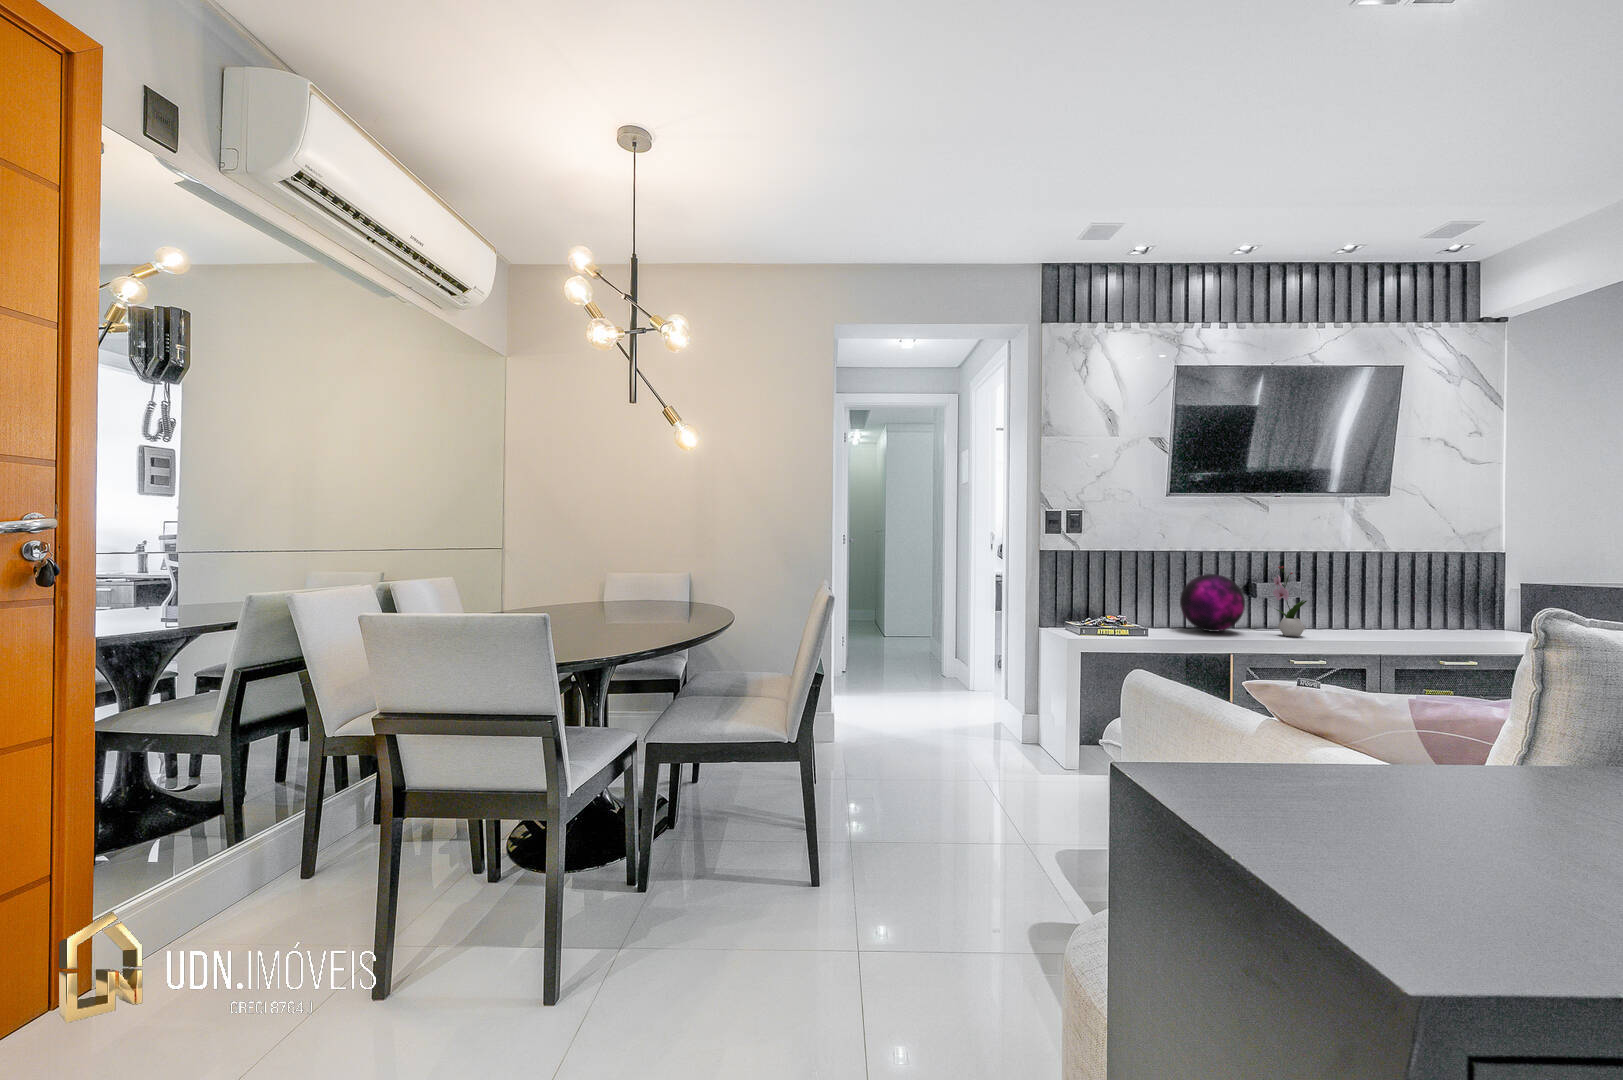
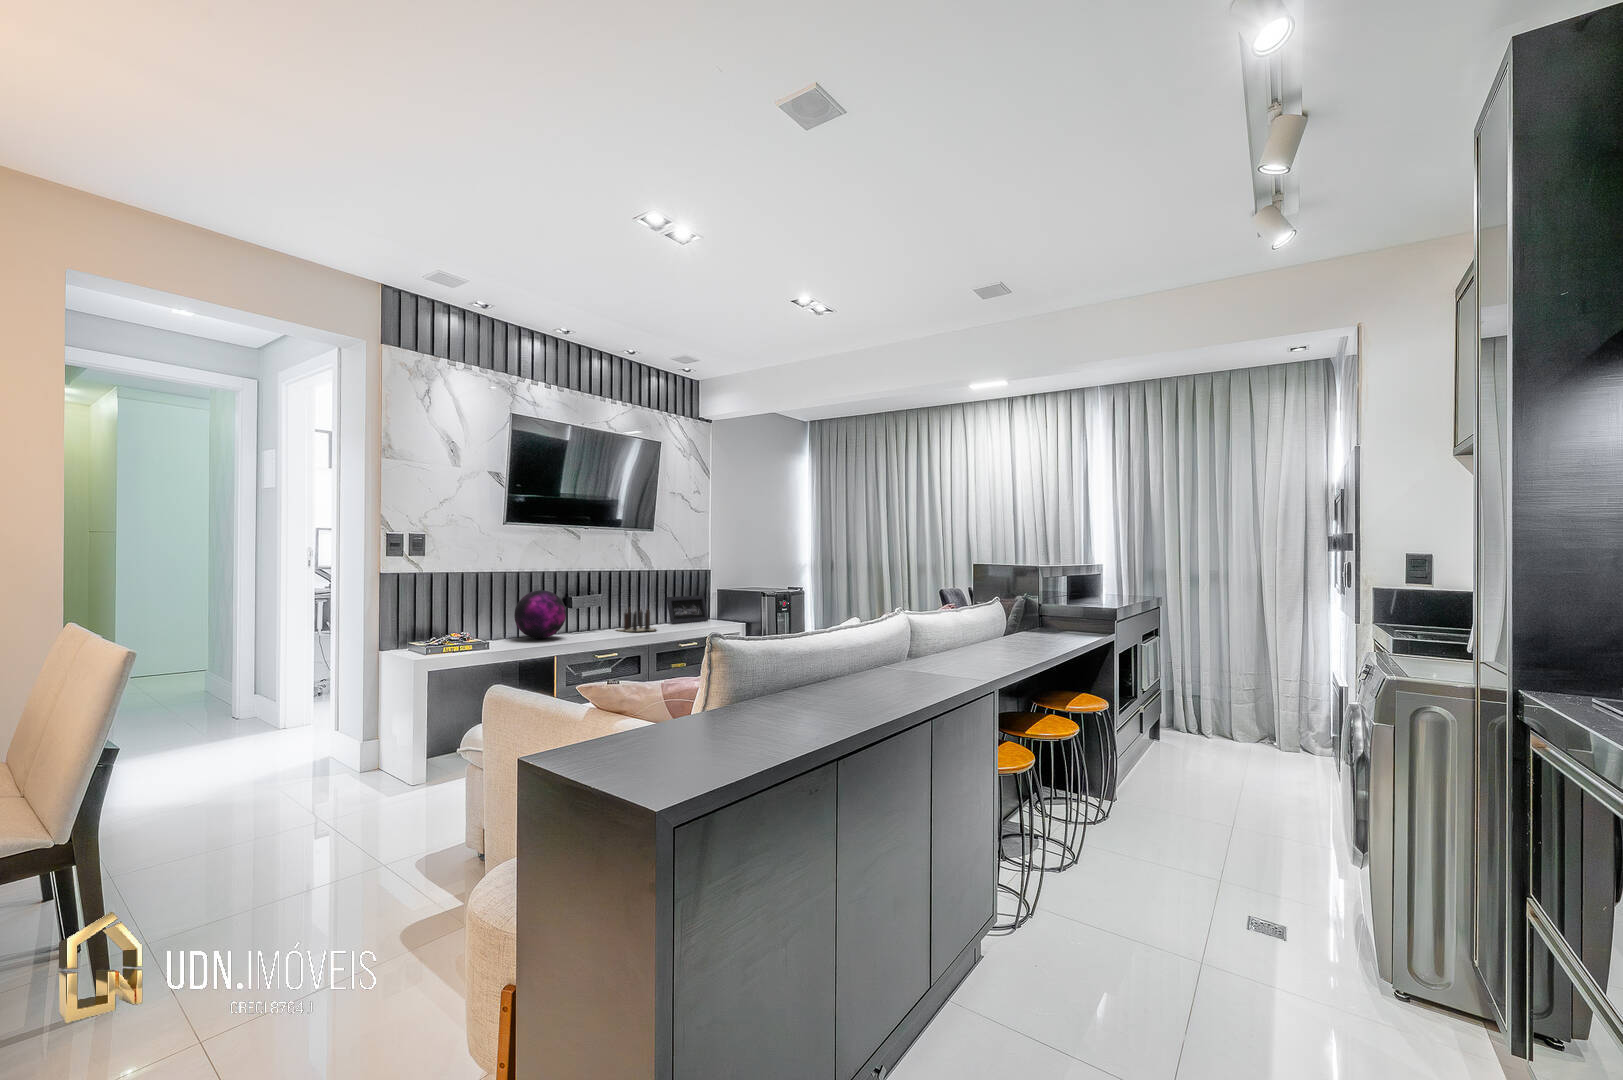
flower arrangement: present [1273,566,1307,637] -> none [585,582,609,636]
picture frame: none [1412,592,1495,632] -> present [667,595,708,623]
candle: none [1321,603,1409,638] -> present [619,609,655,632]

